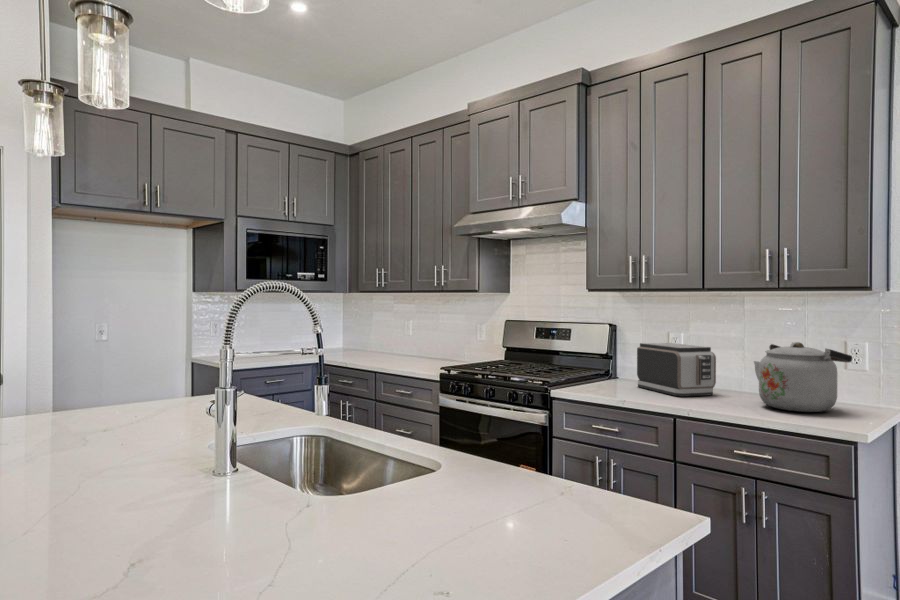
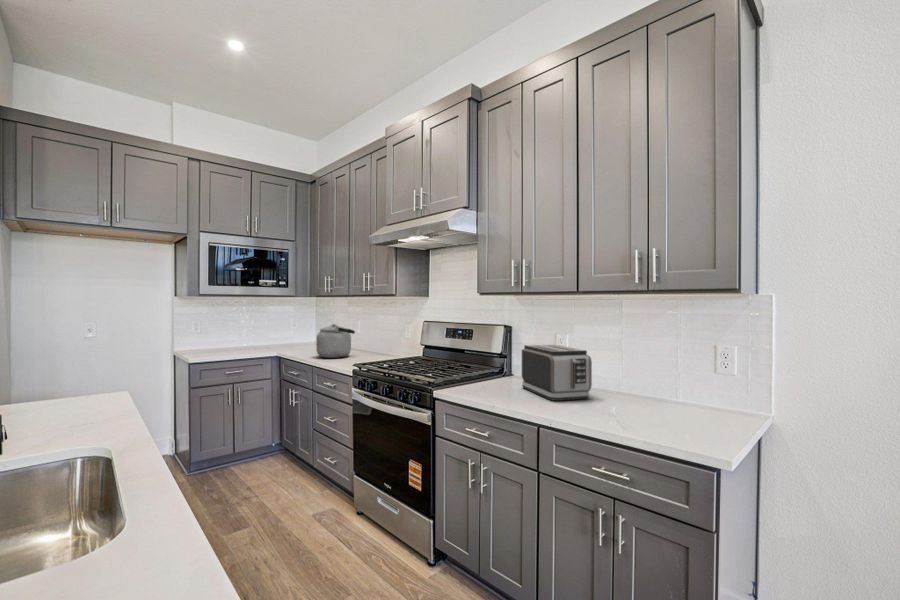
kettle: present [754,342,852,412] -> present [317,324,355,358]

